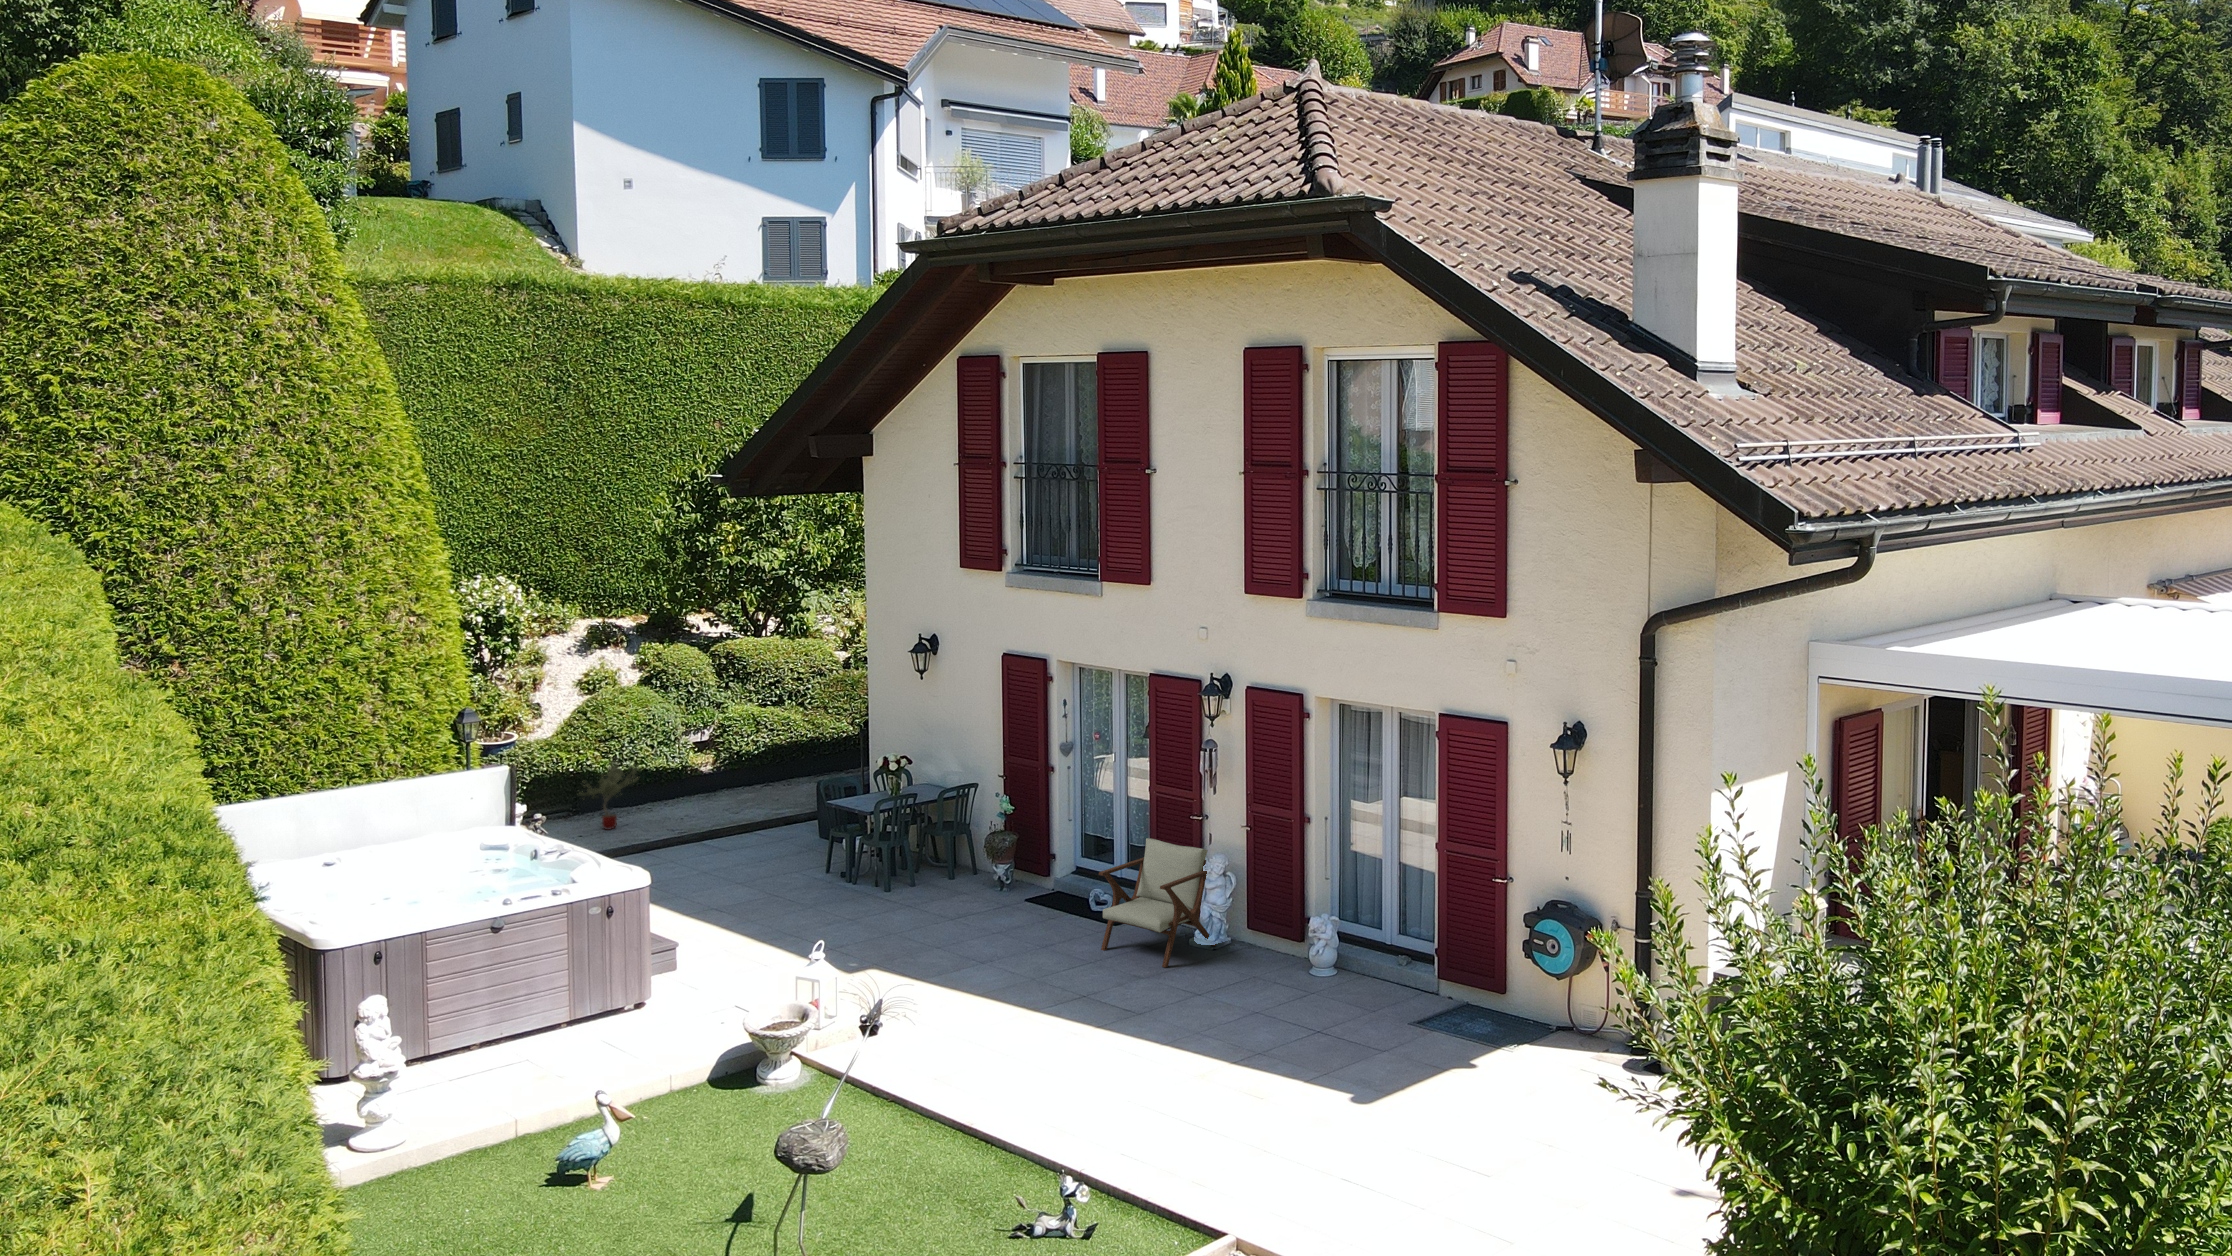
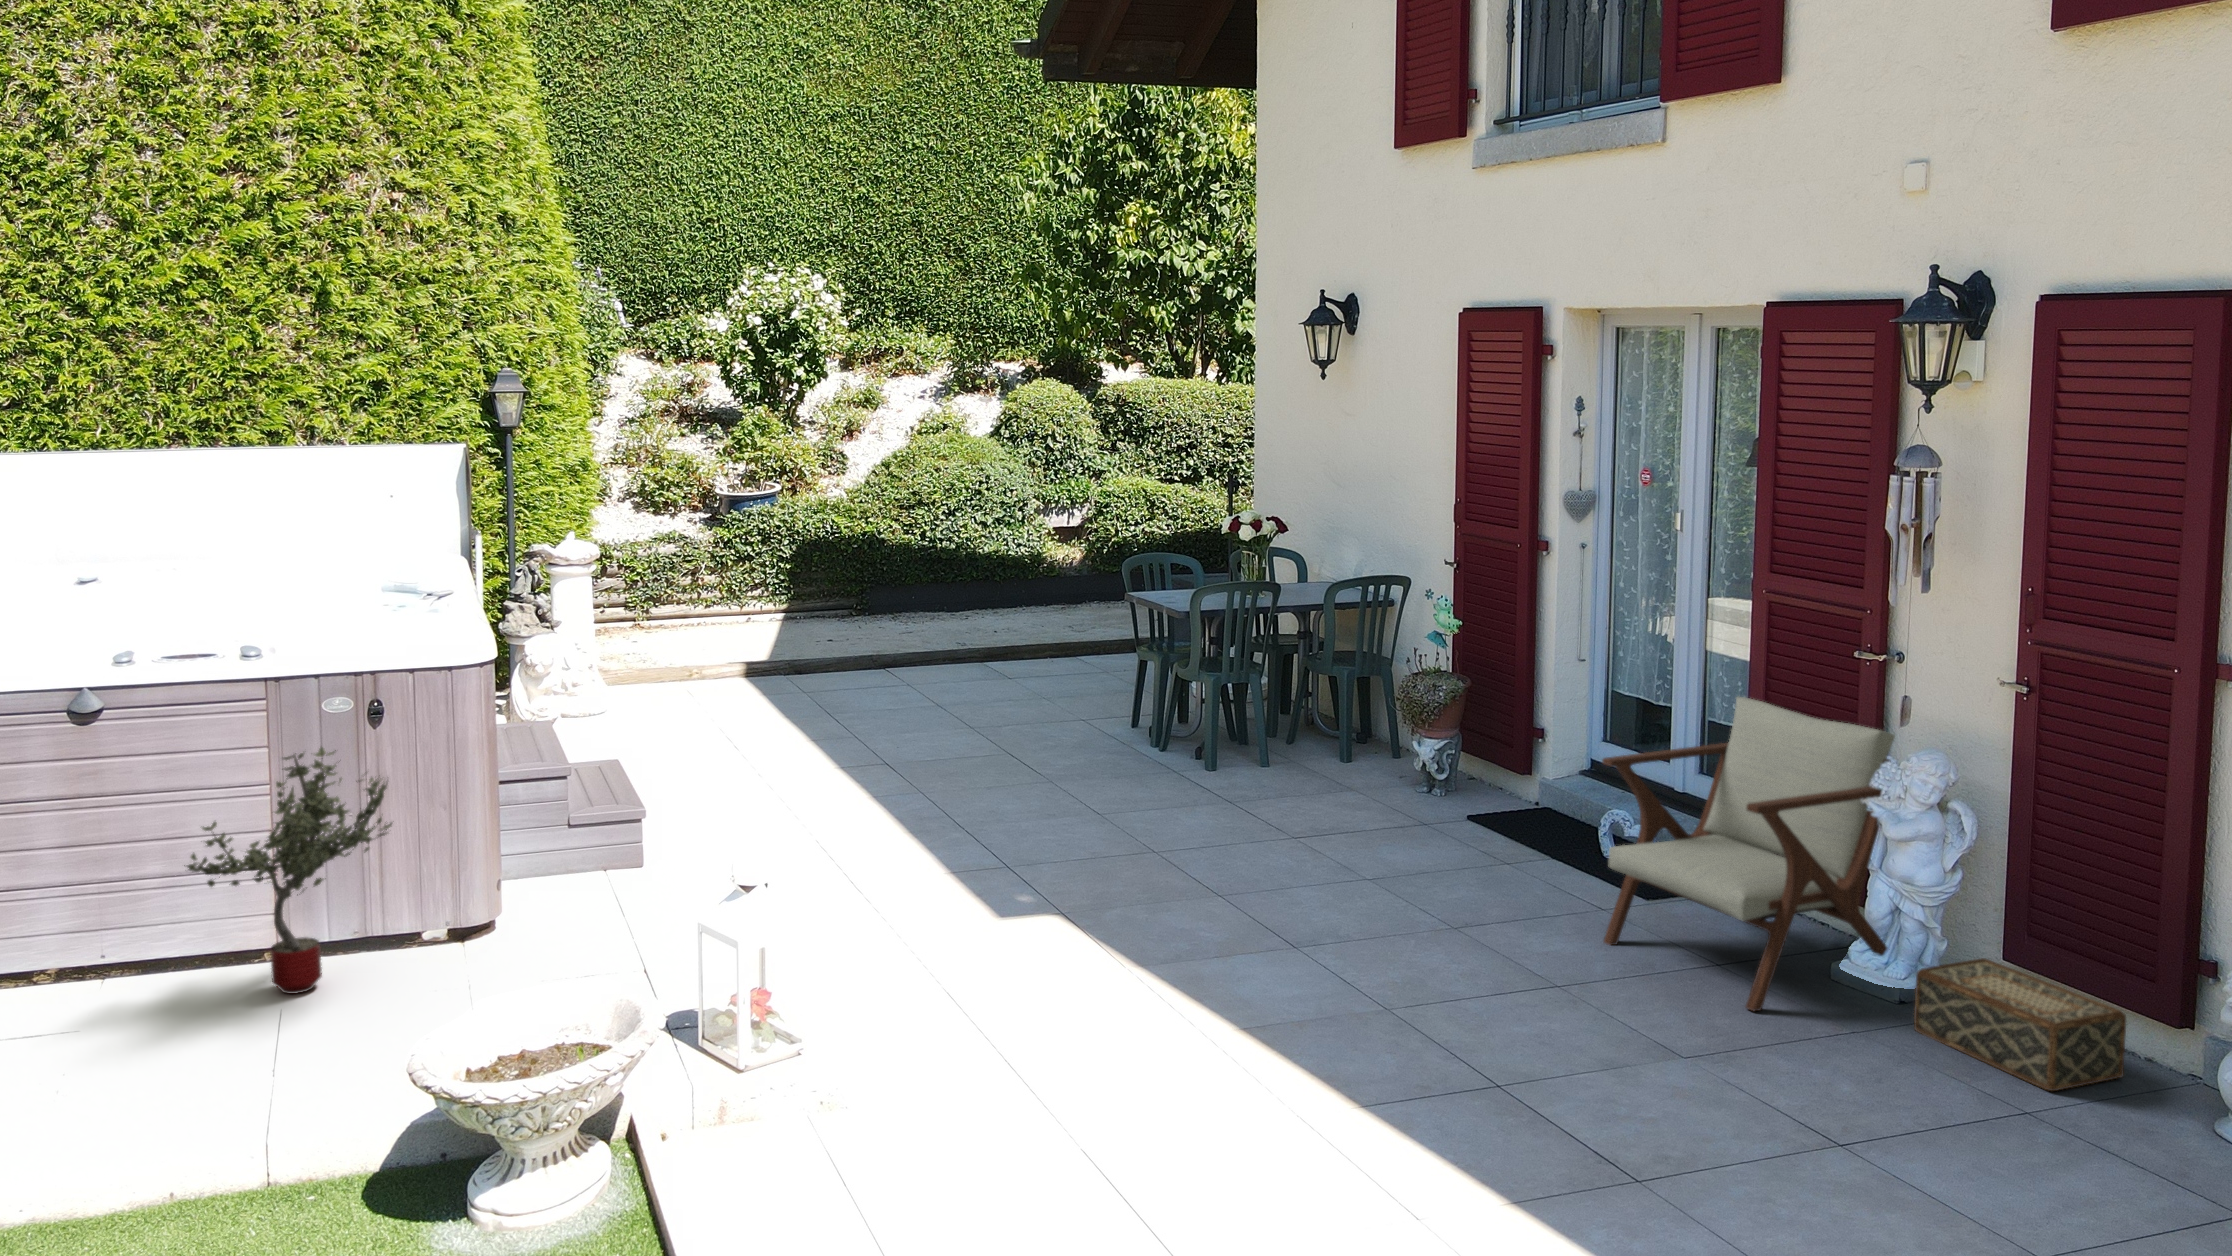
potted tree: present [577,757,639,830] -> present [184,747,392,994]
woven basket: none [1221,932,1289,977] -> present [1914,958,2126,1091]

